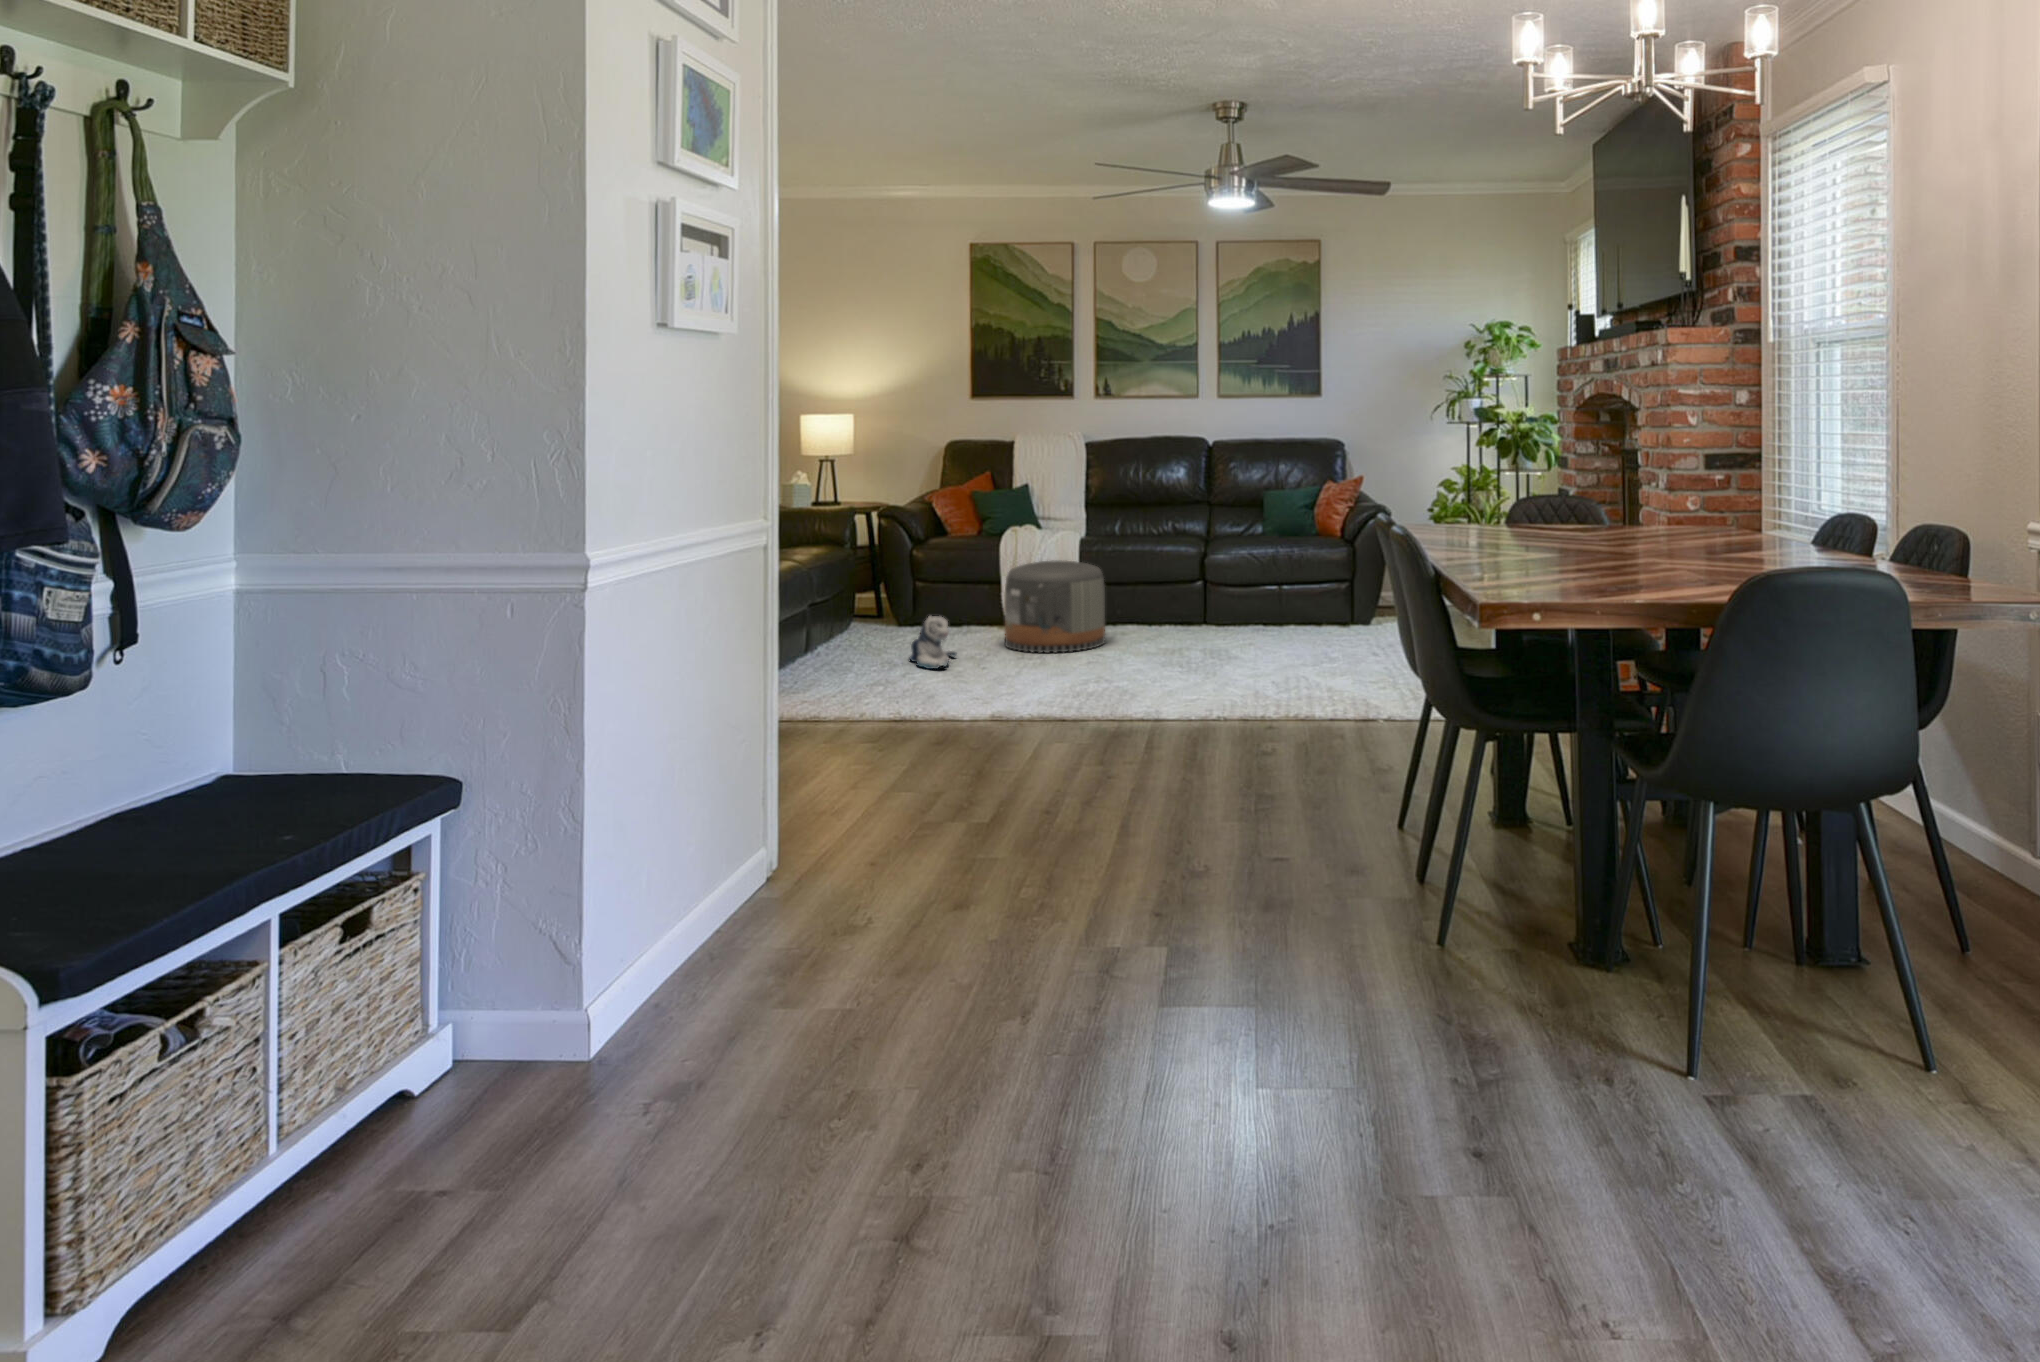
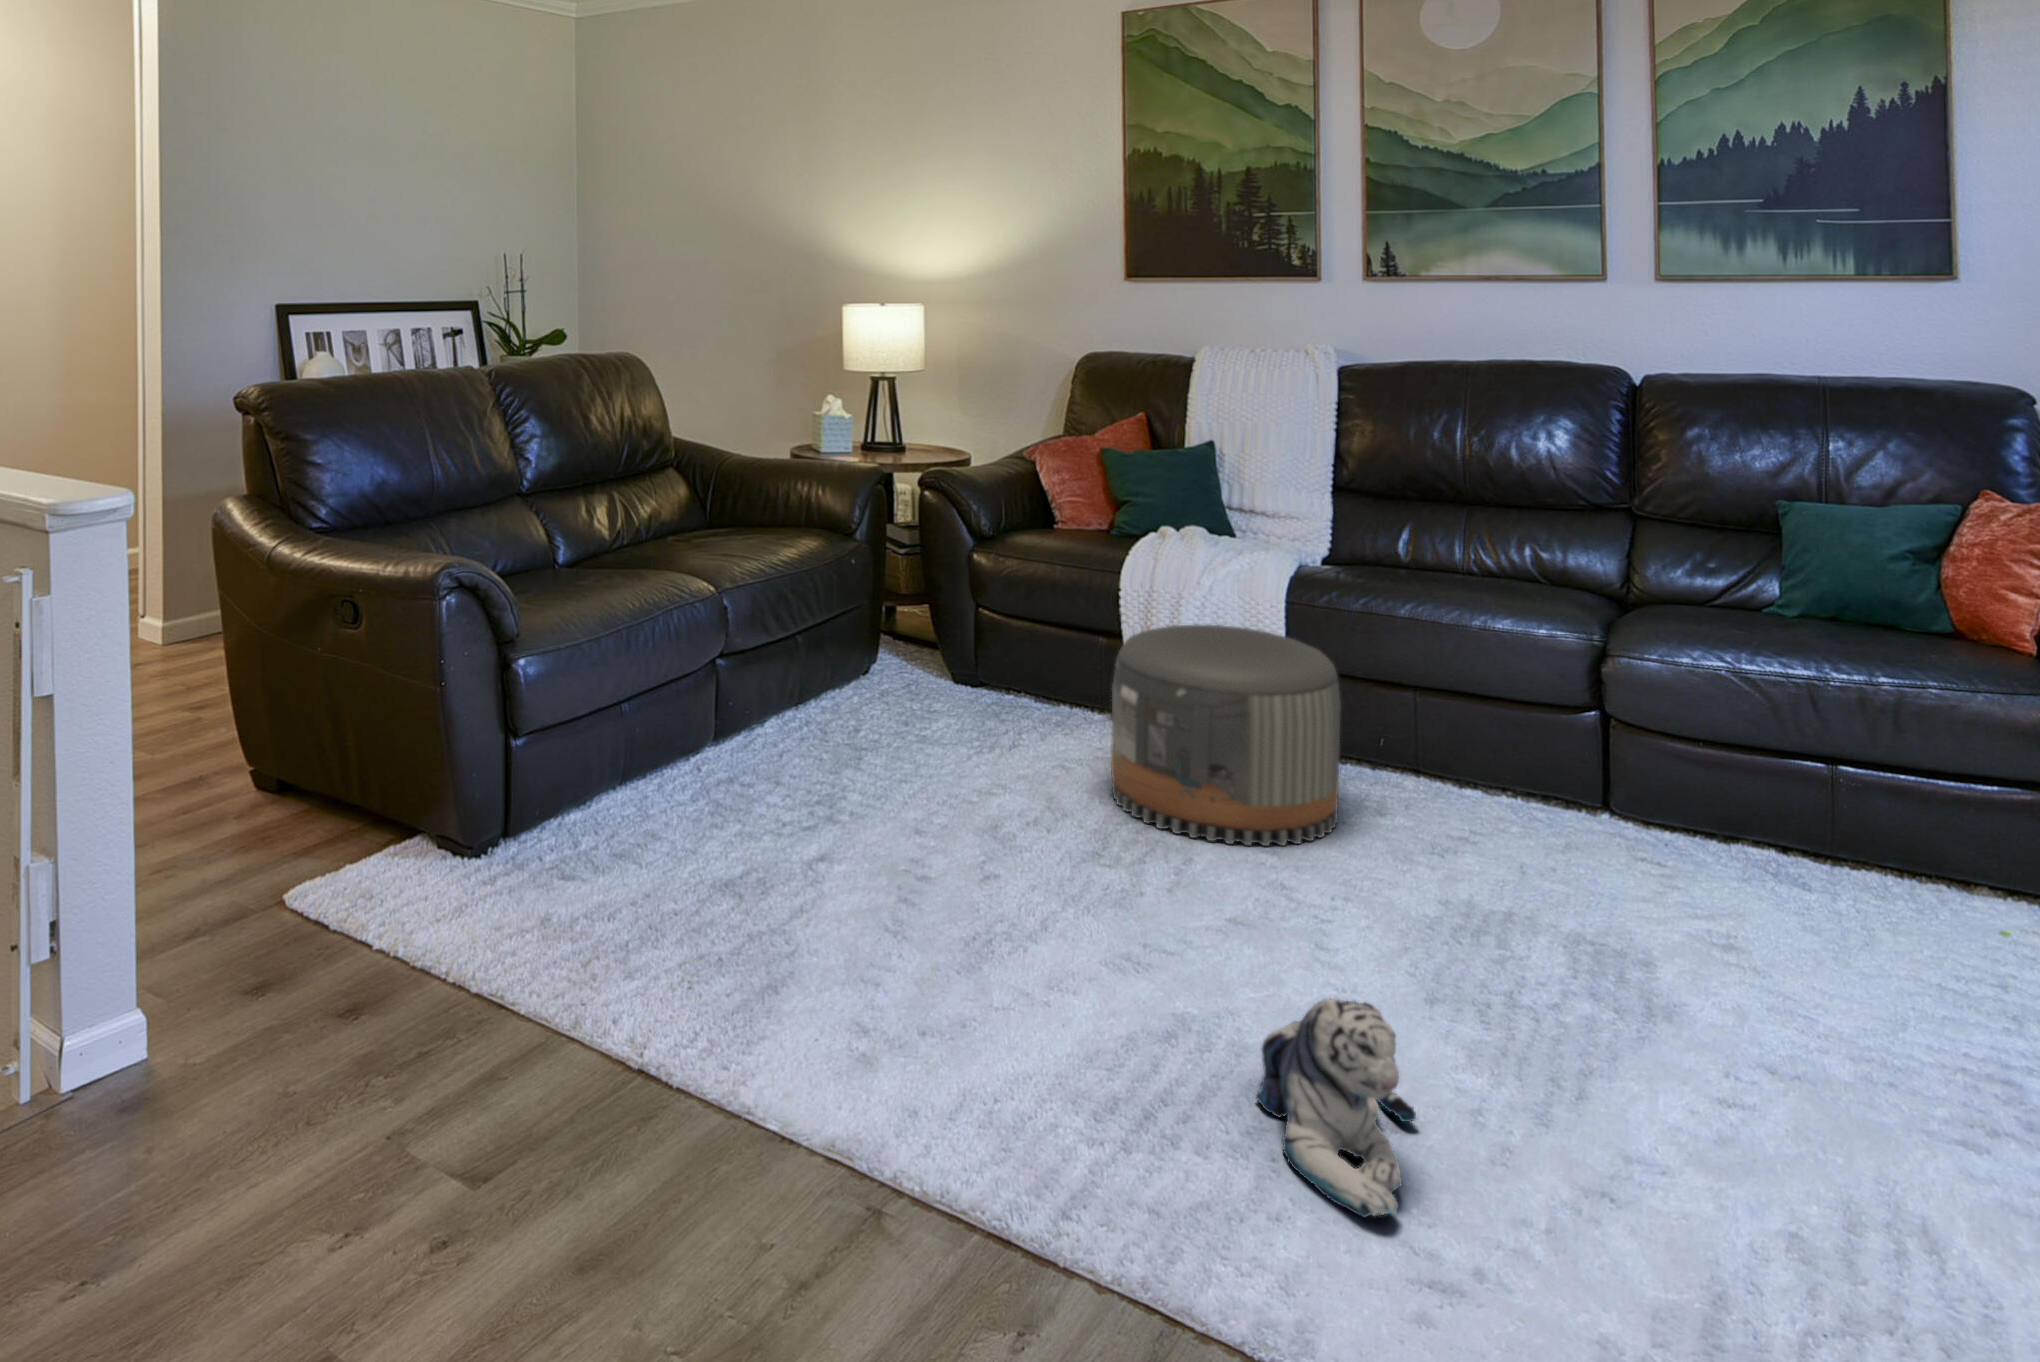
plush toy: present [910,616,956,669] -> present [1256,998,1416,1217]

